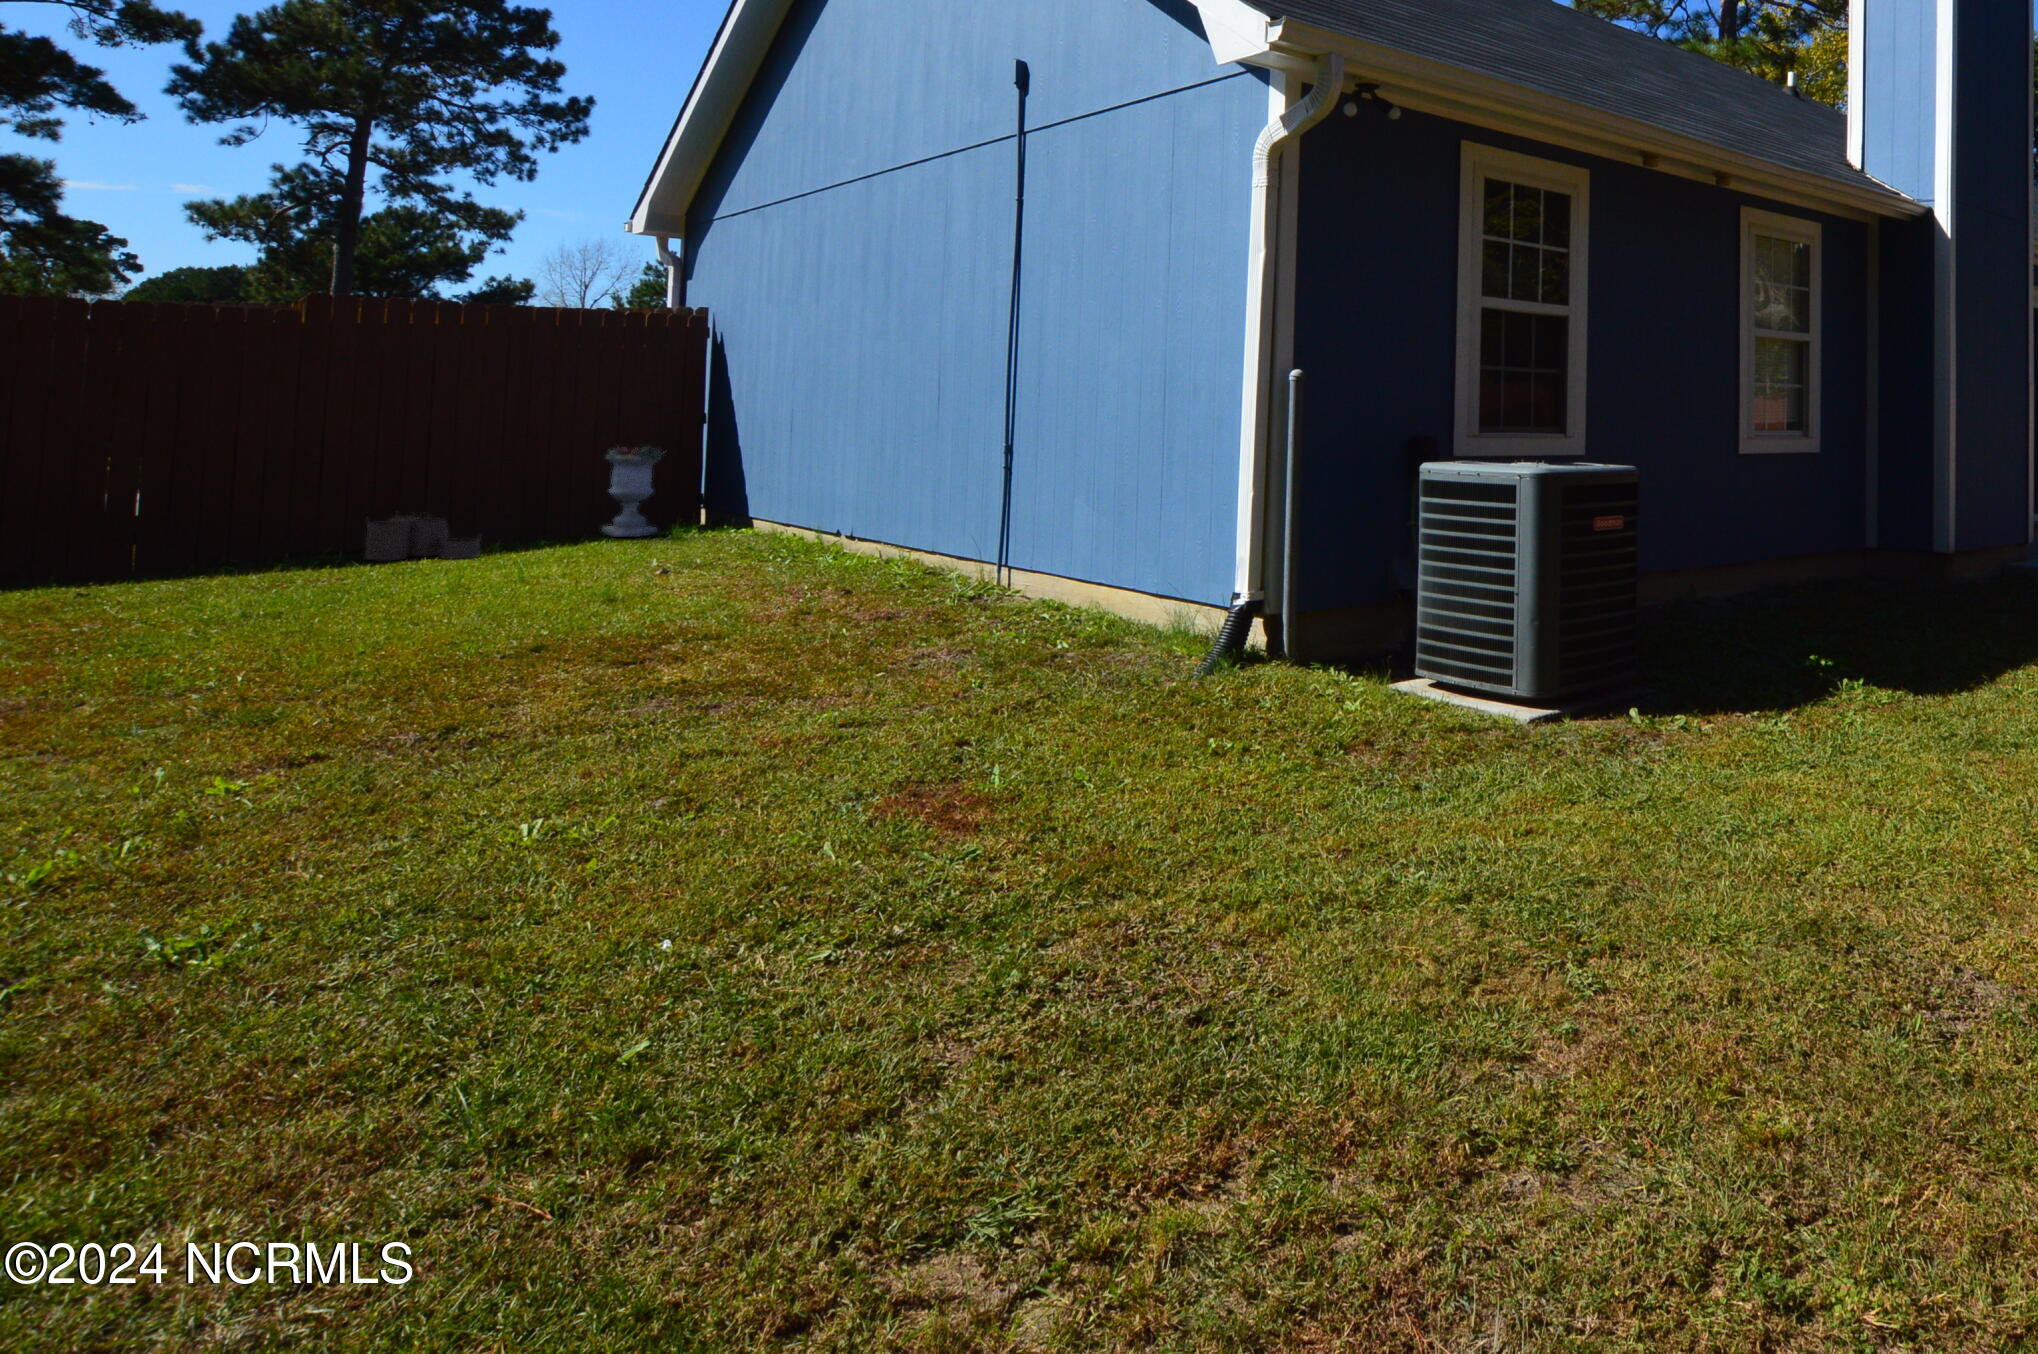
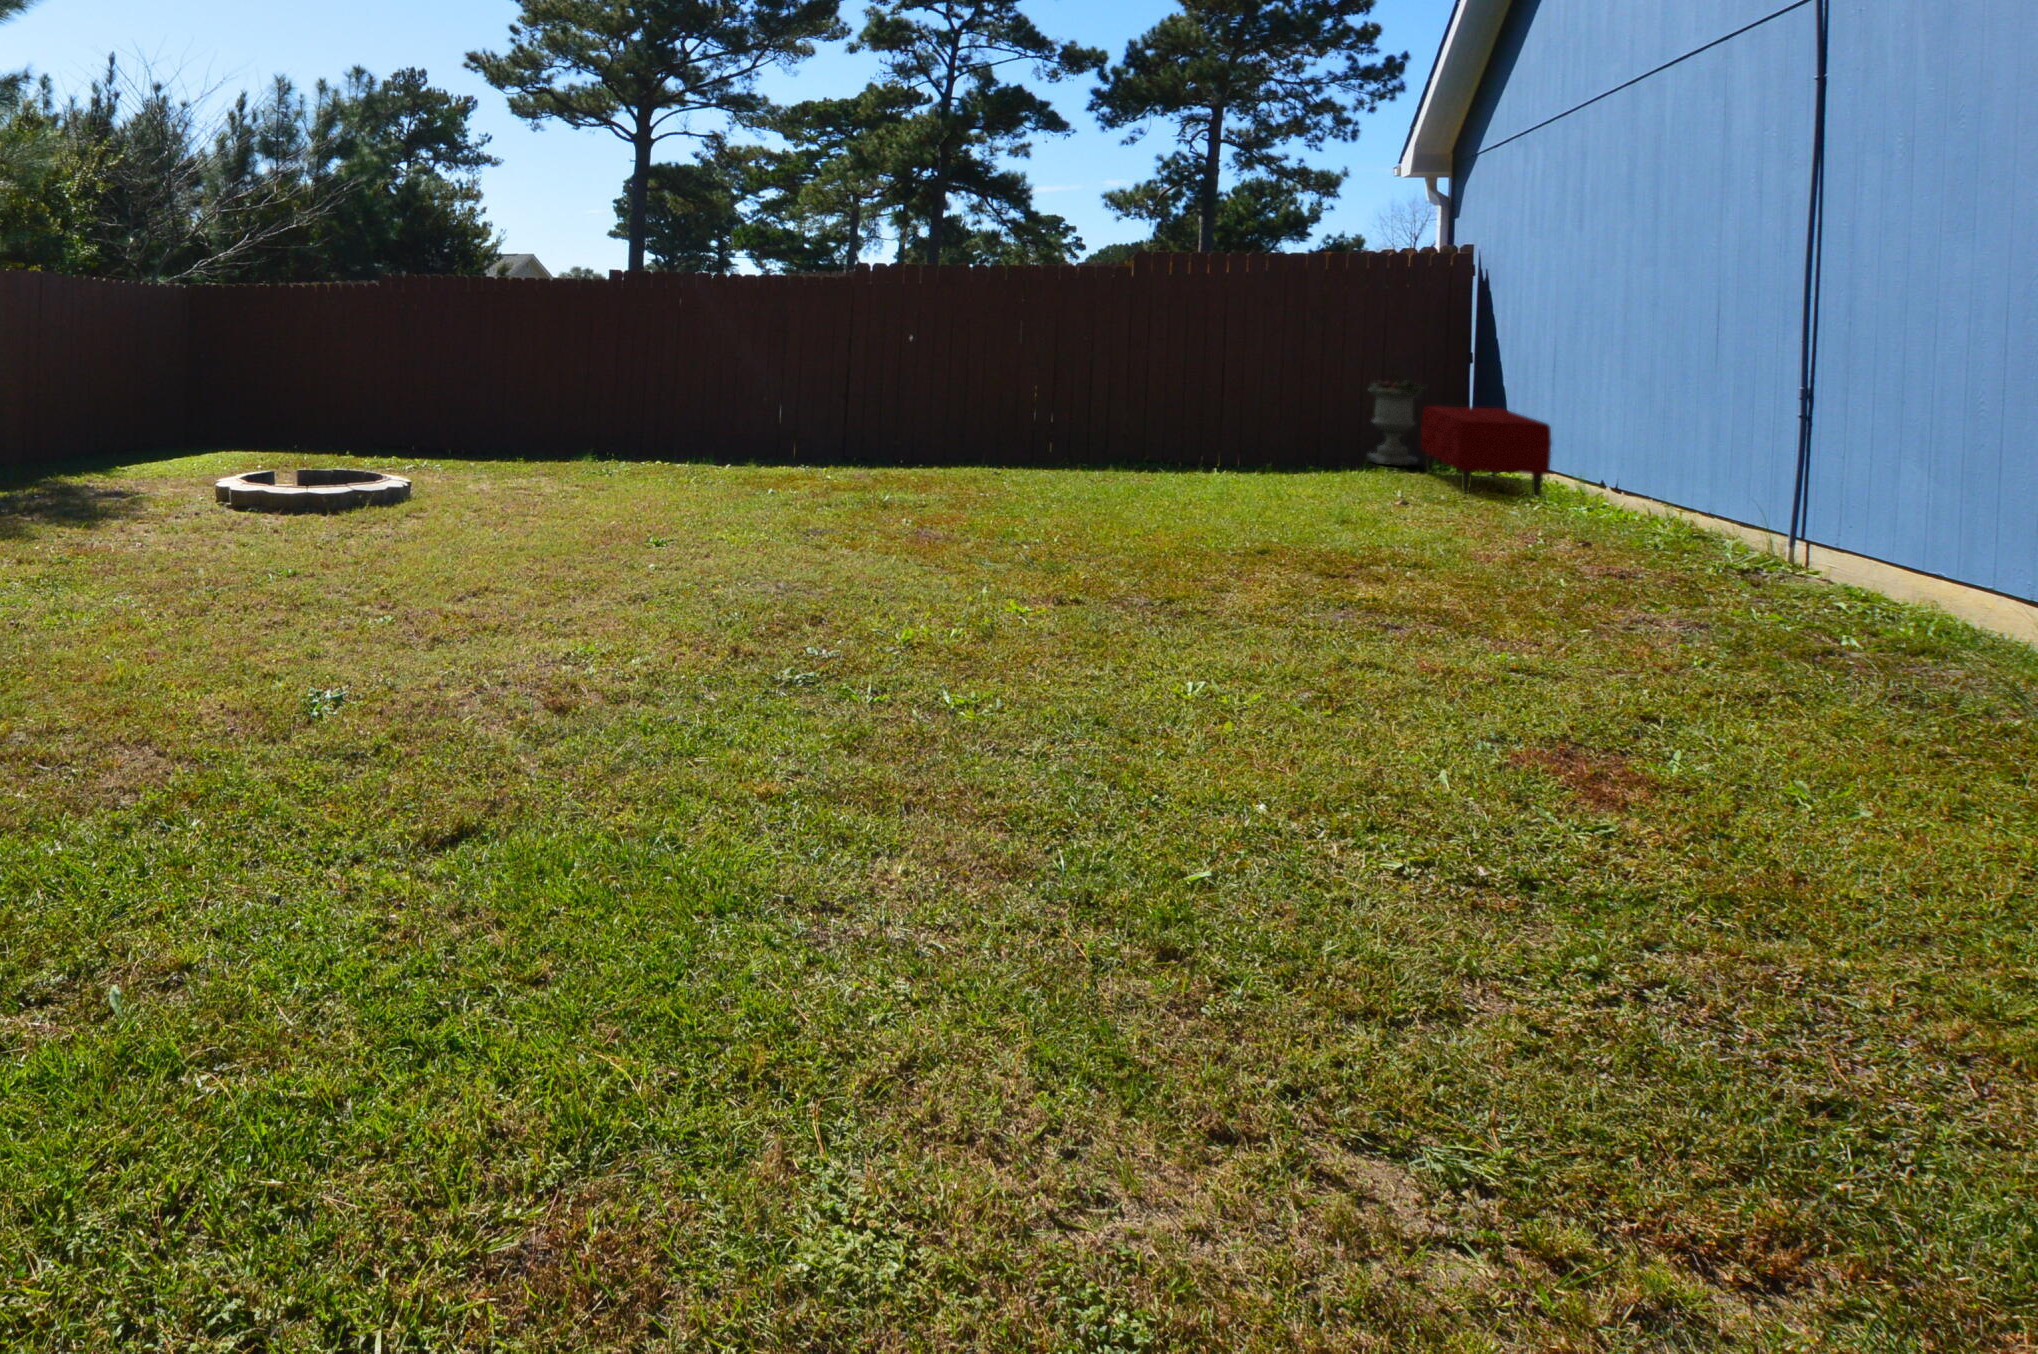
bench: none [662,471,791,559] -> present [1421,406,1551,497]
woven basket: present [366,515,480,561] -> none [1176,427,1259,470]

